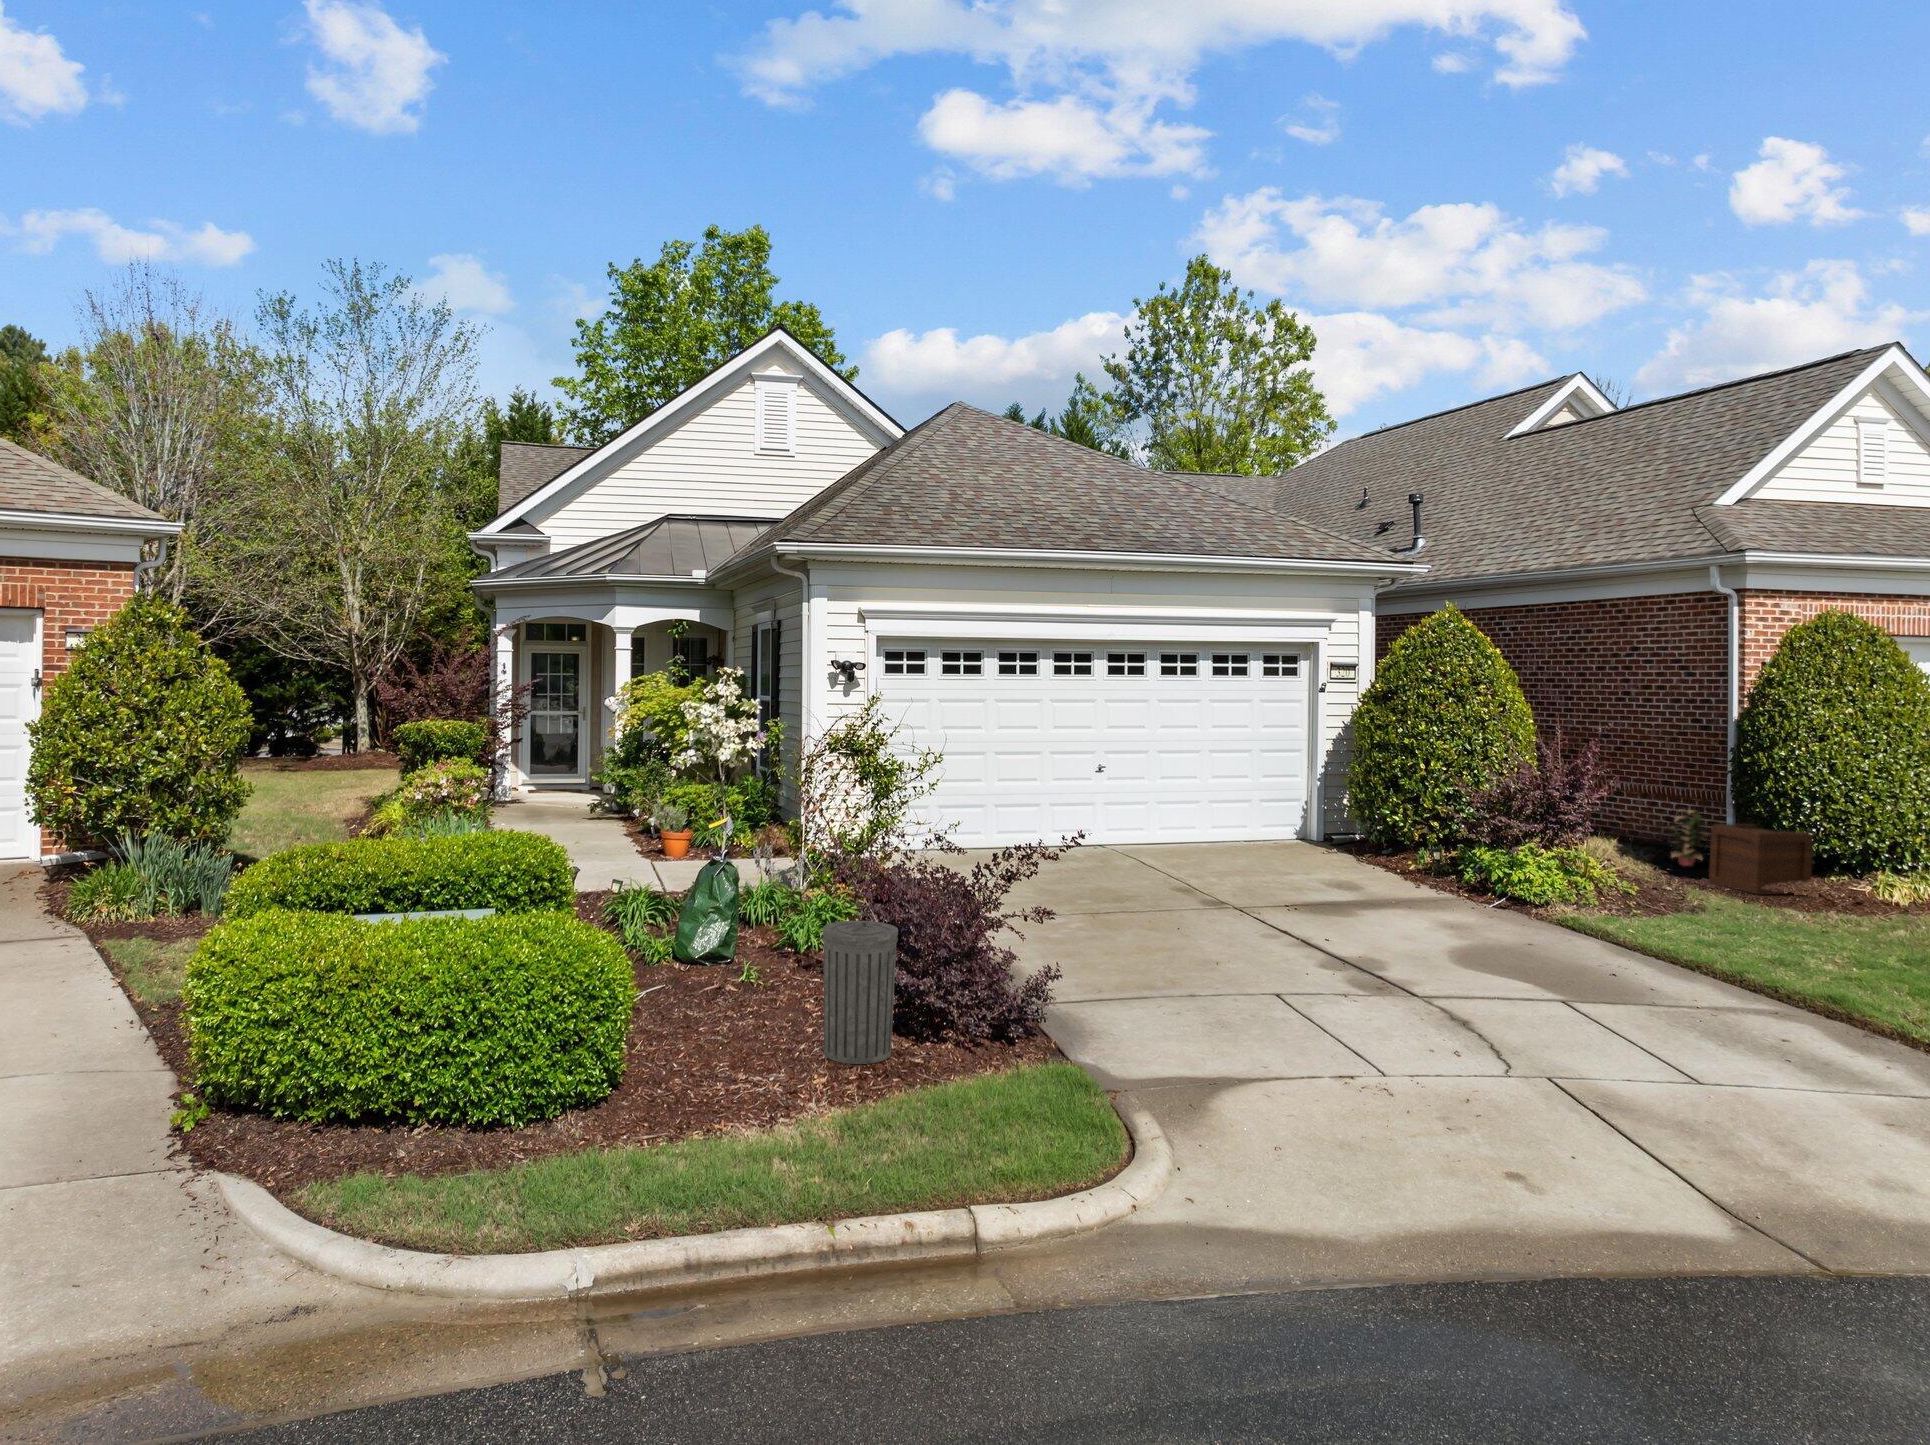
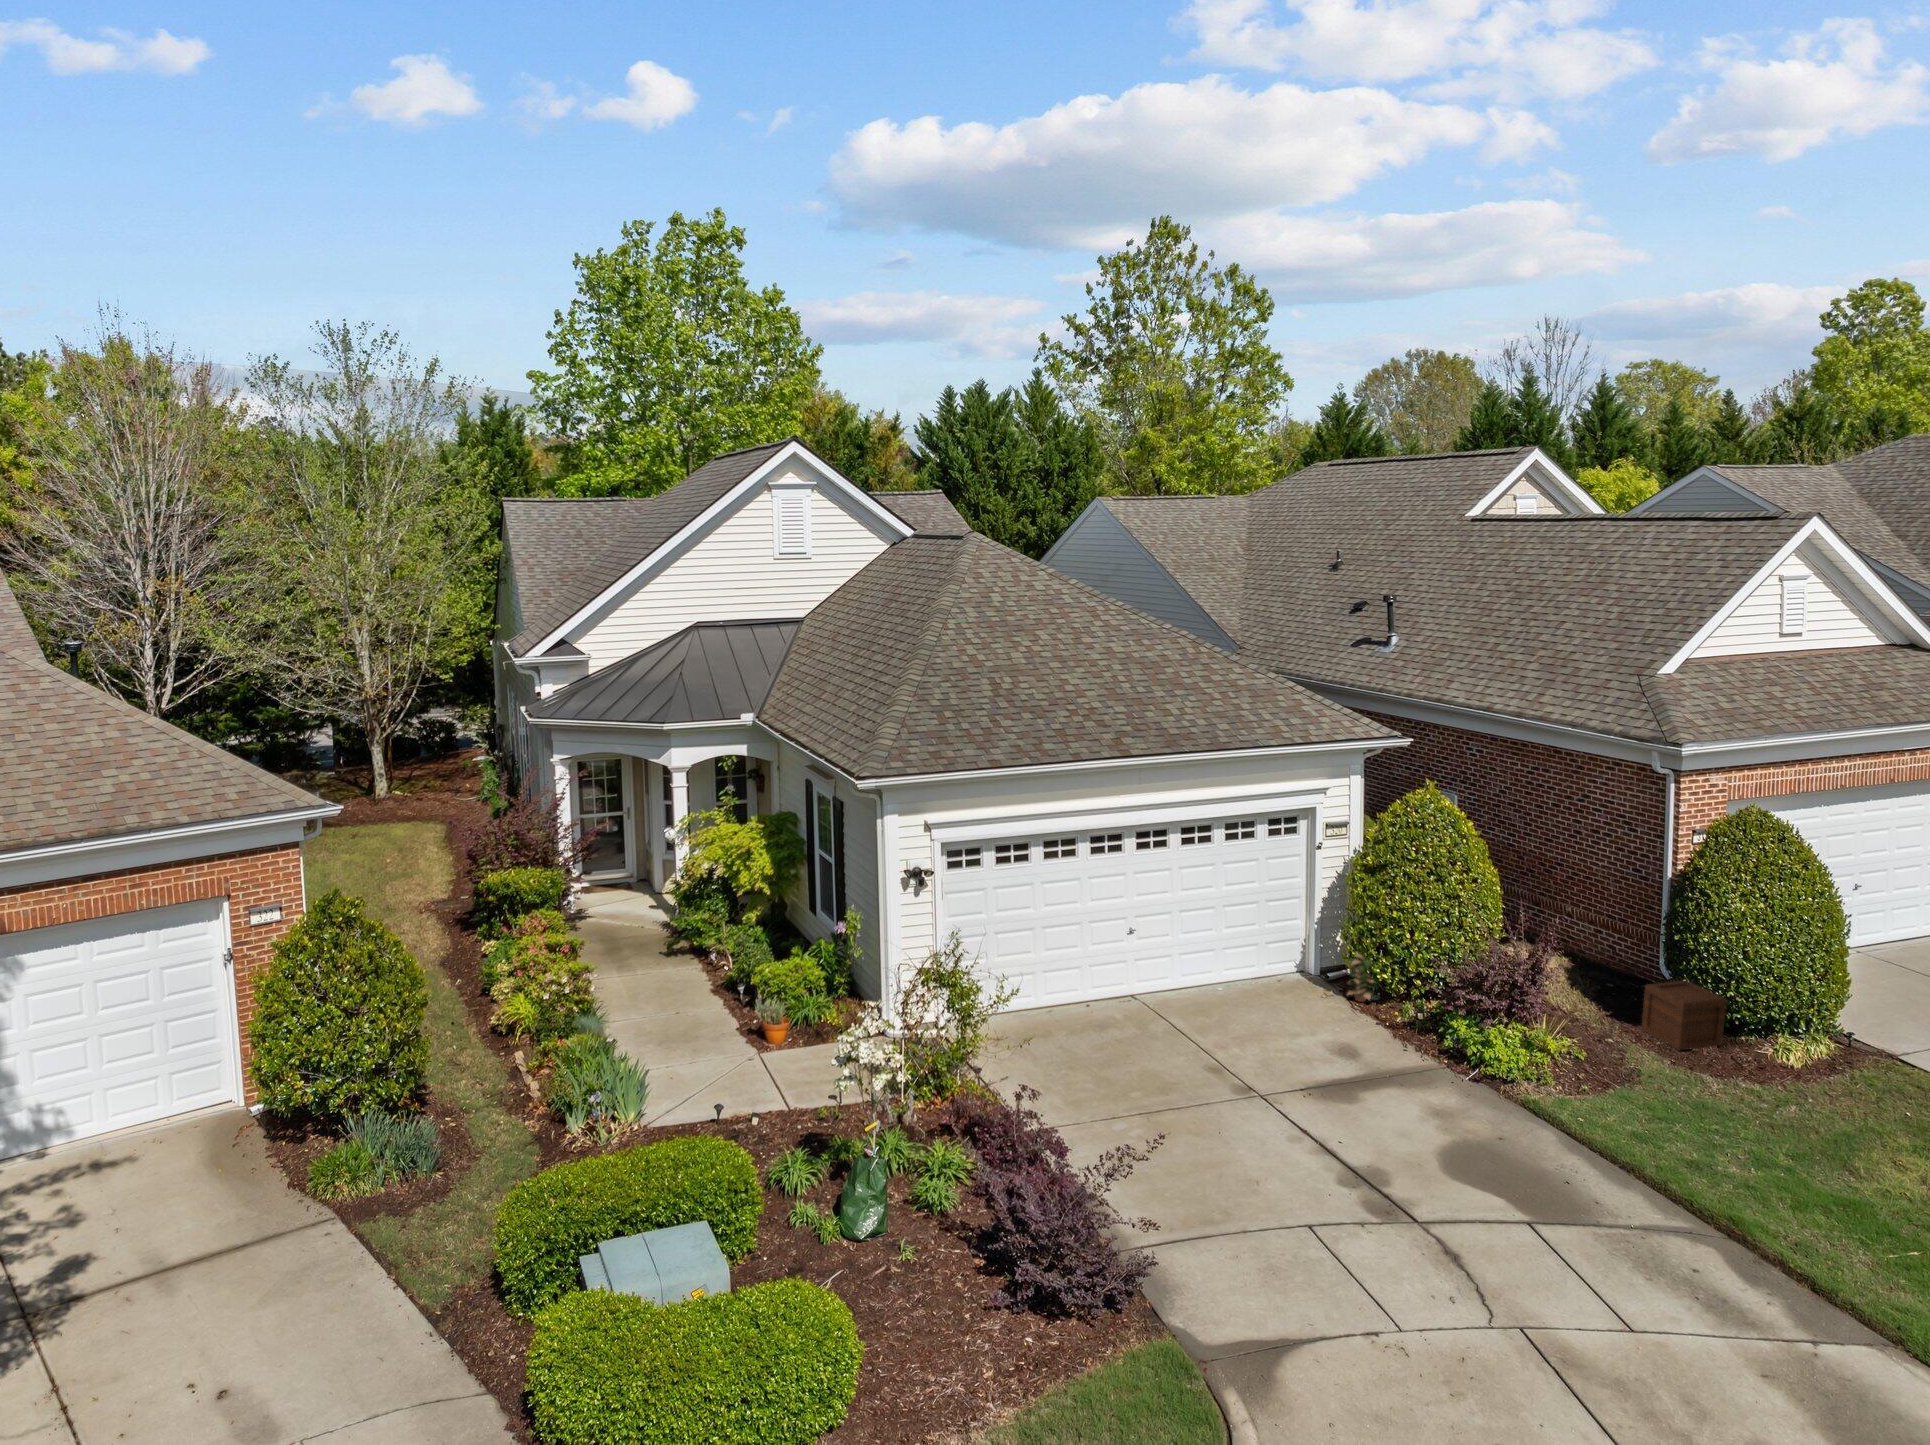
decorative plant: present [1671,809,1708,866] -> present [1346,954,1376,1002]
trash can: present [822,921,898,1064] -> none [1000,1287,1058,1407]

